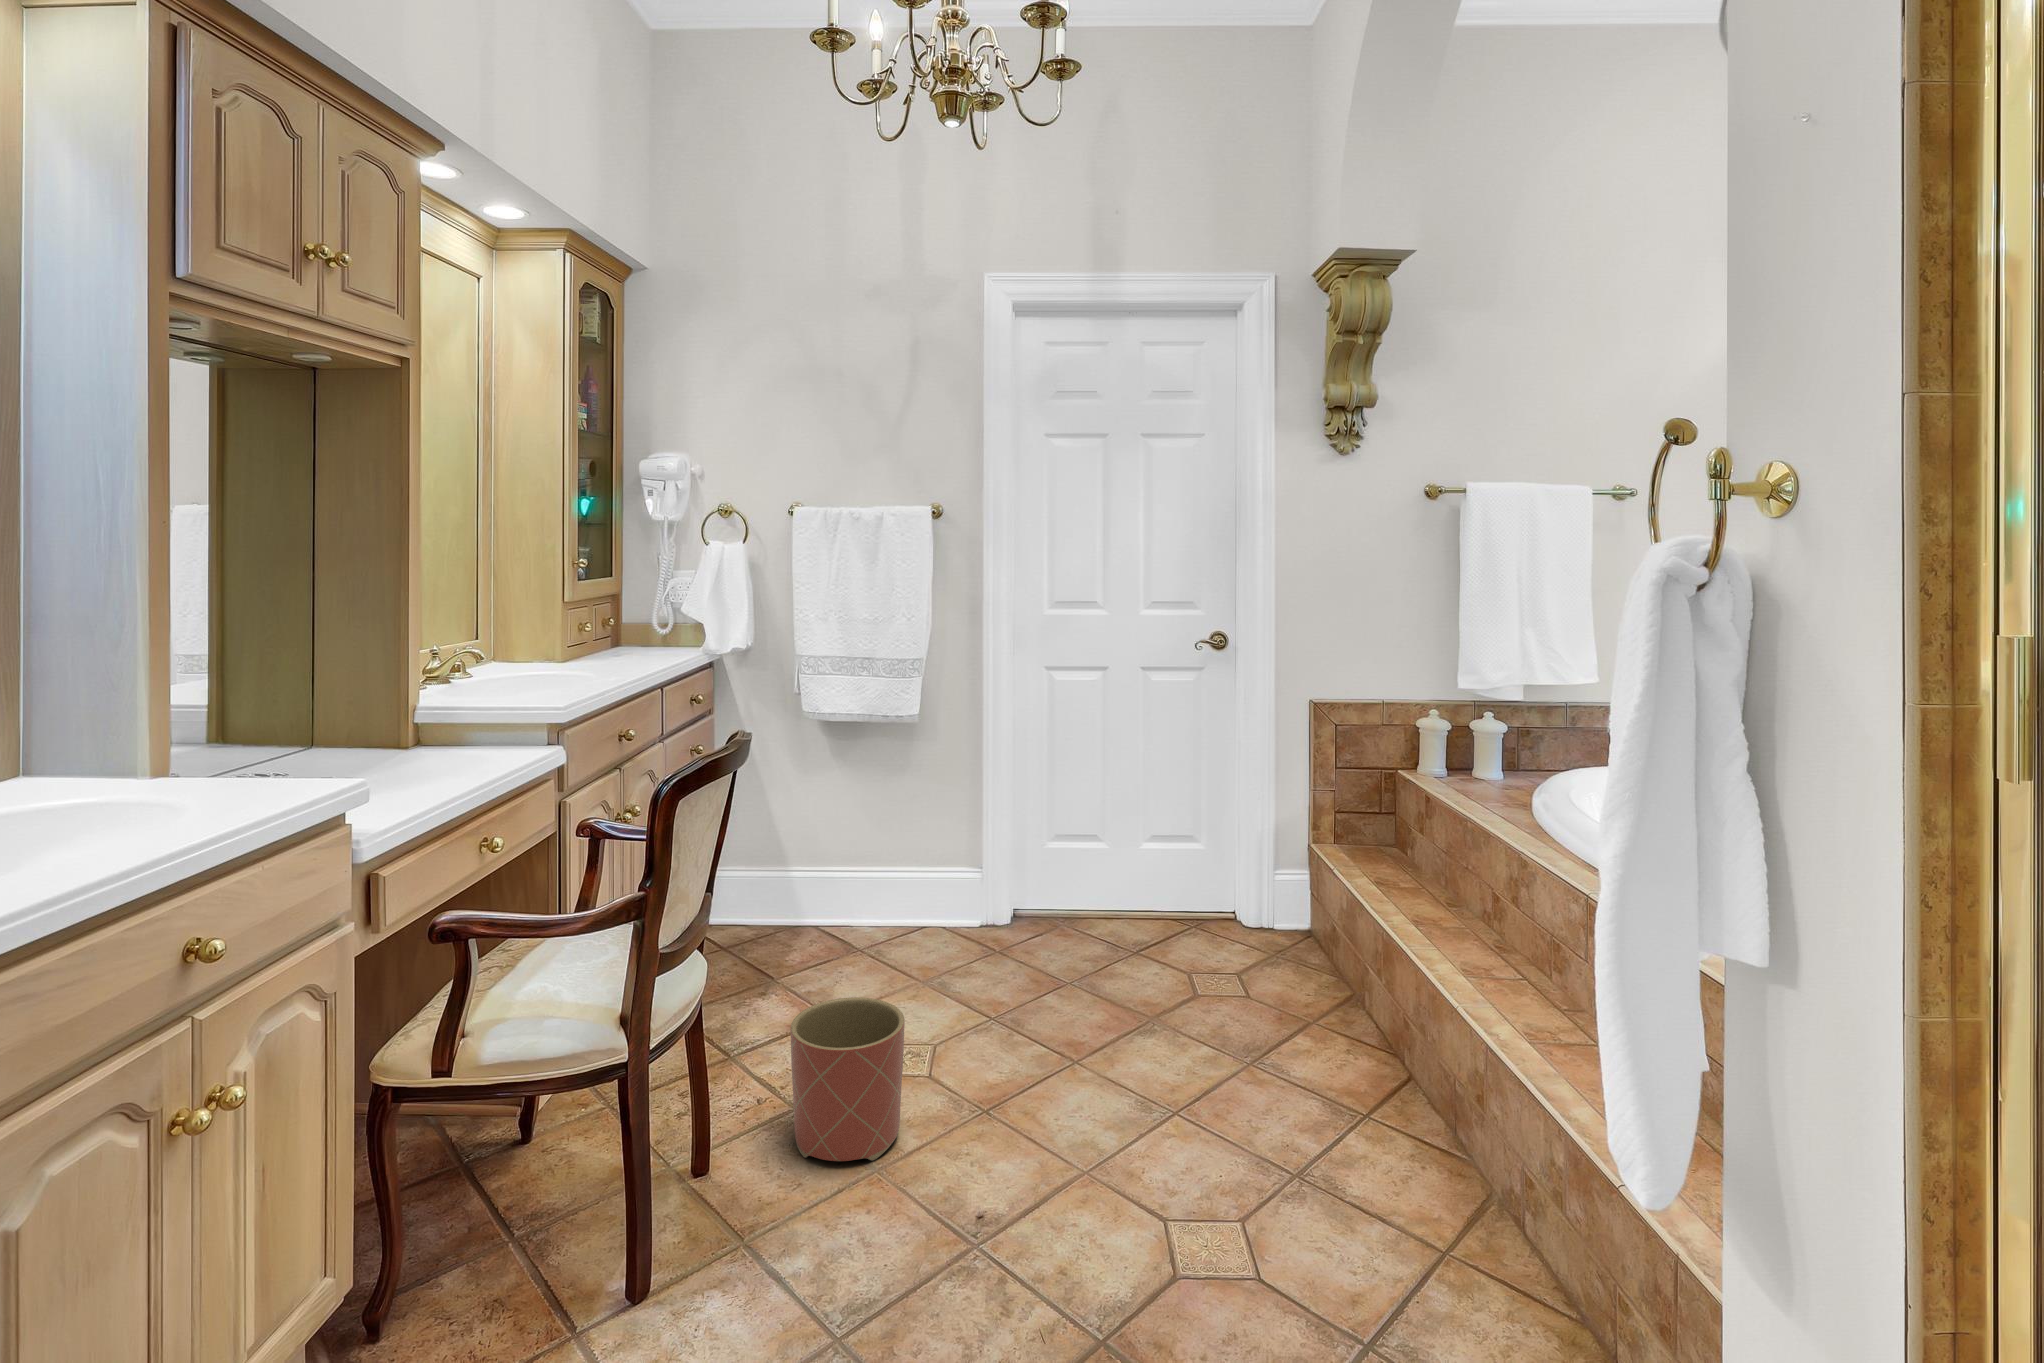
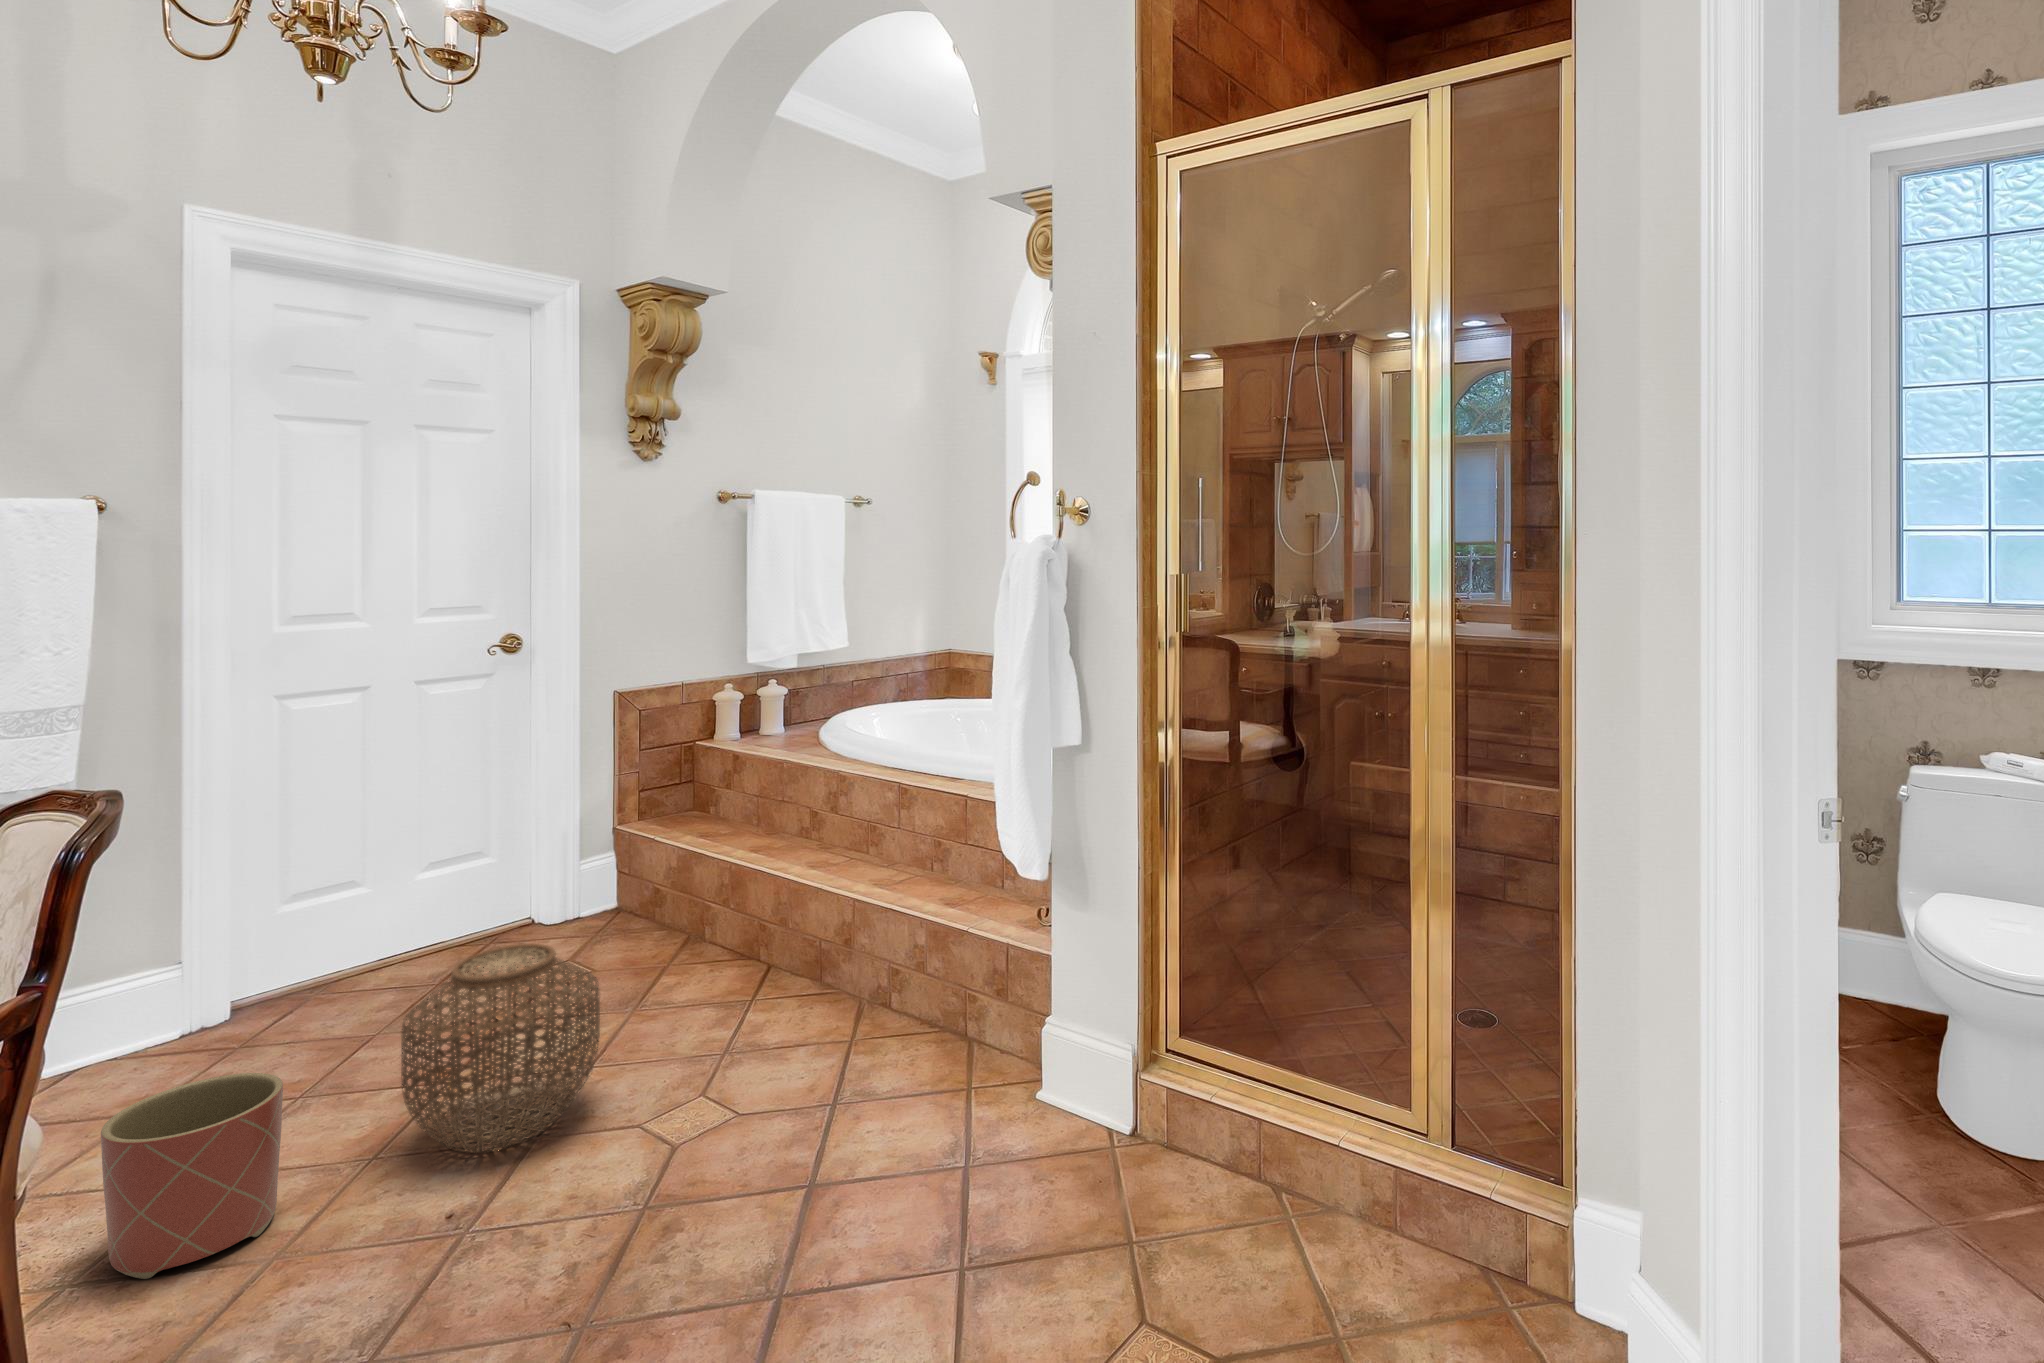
woven basket: none [990,960,1161,1180] -> present [401,944,600,1153]

